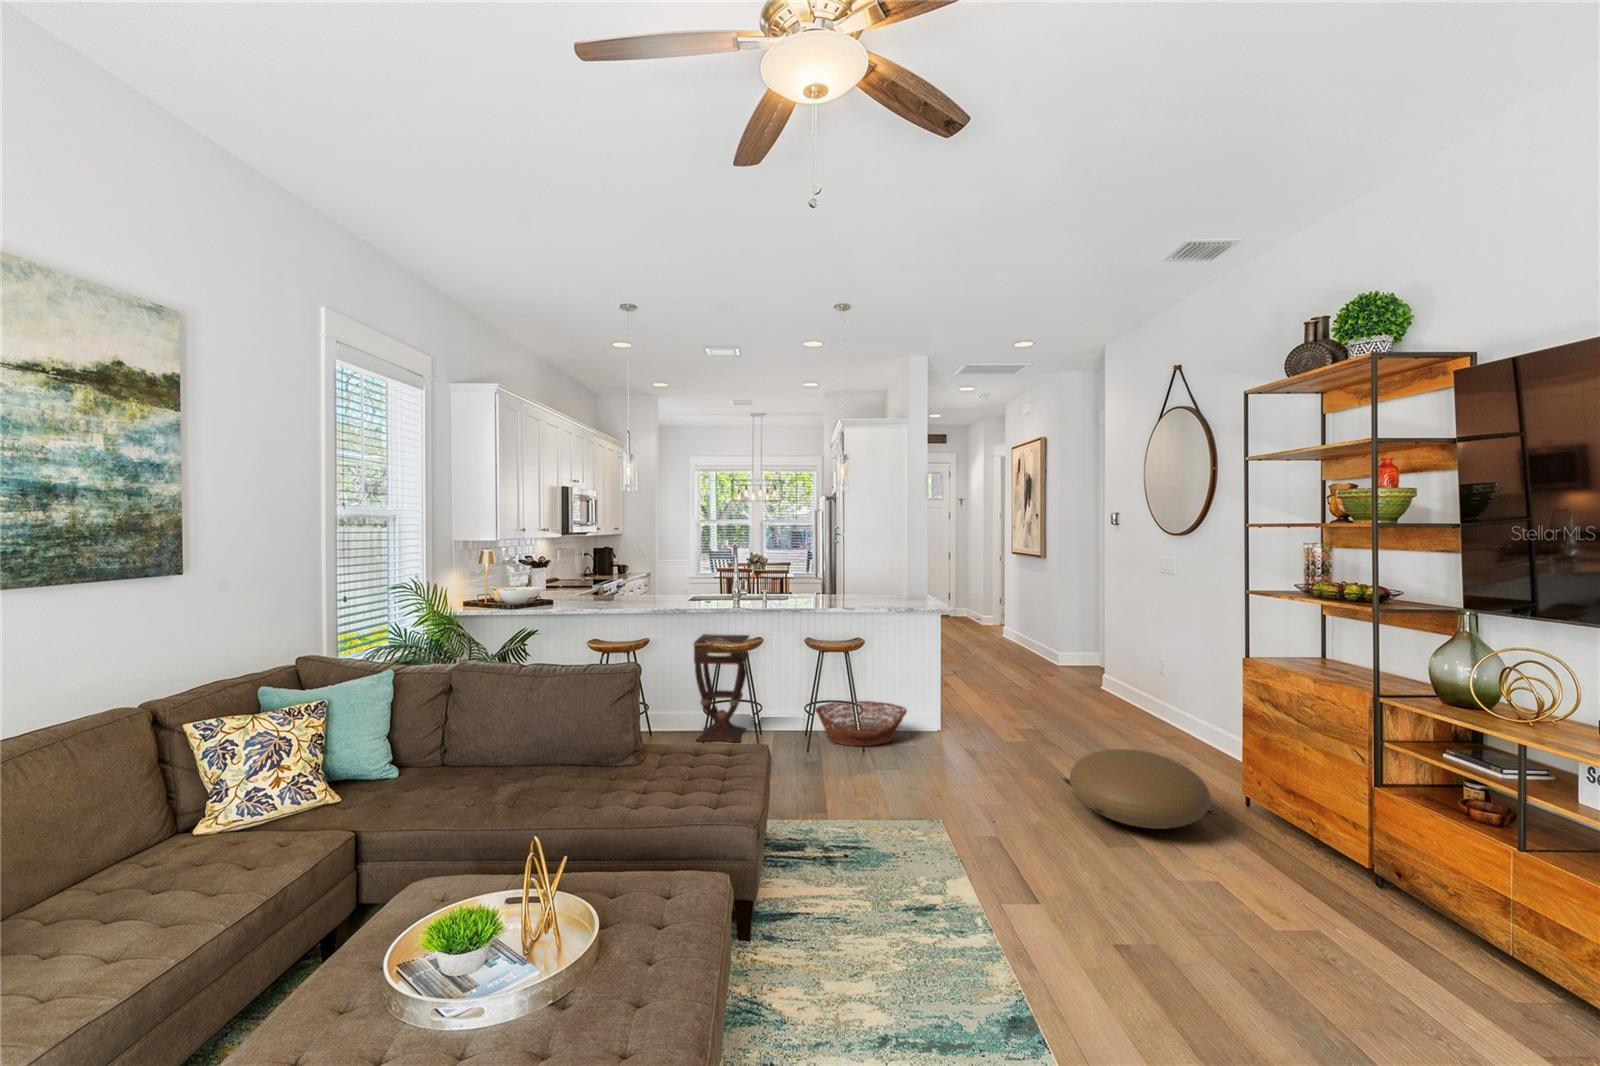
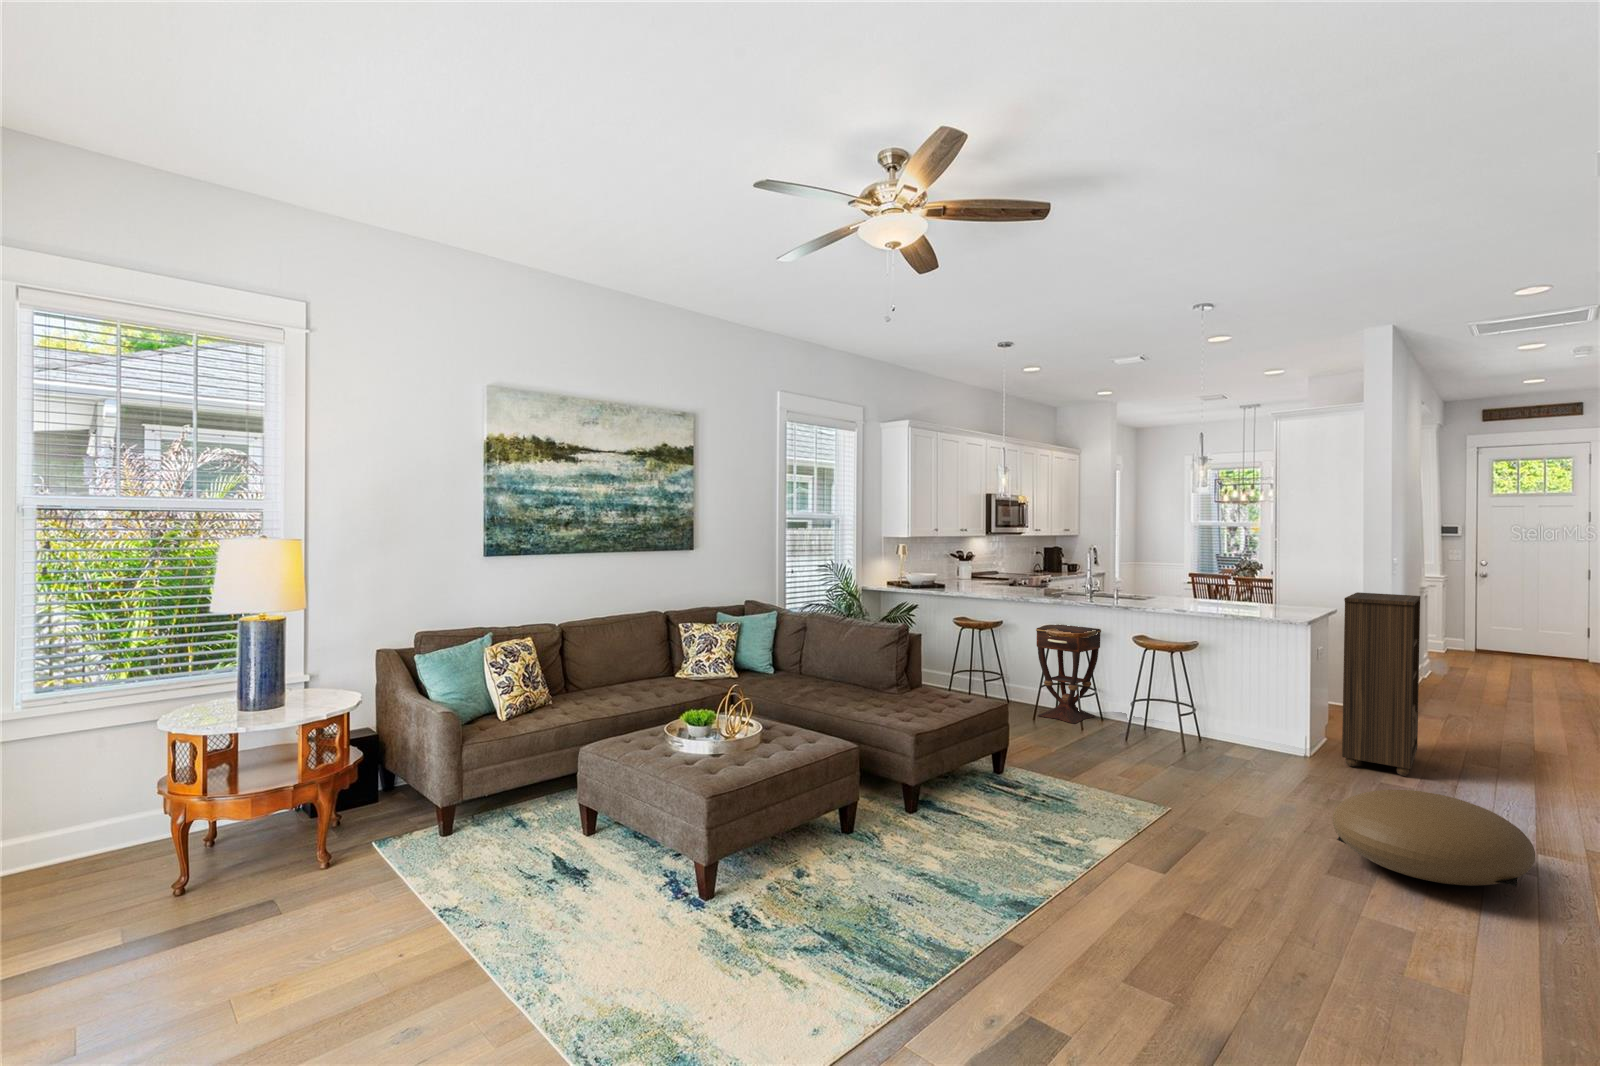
bookshelf: none [944,582,1012,731] -> present [1342,592,1421,776]
basket: present [815,701,907,746] -> none [1148,705,1256,754]

